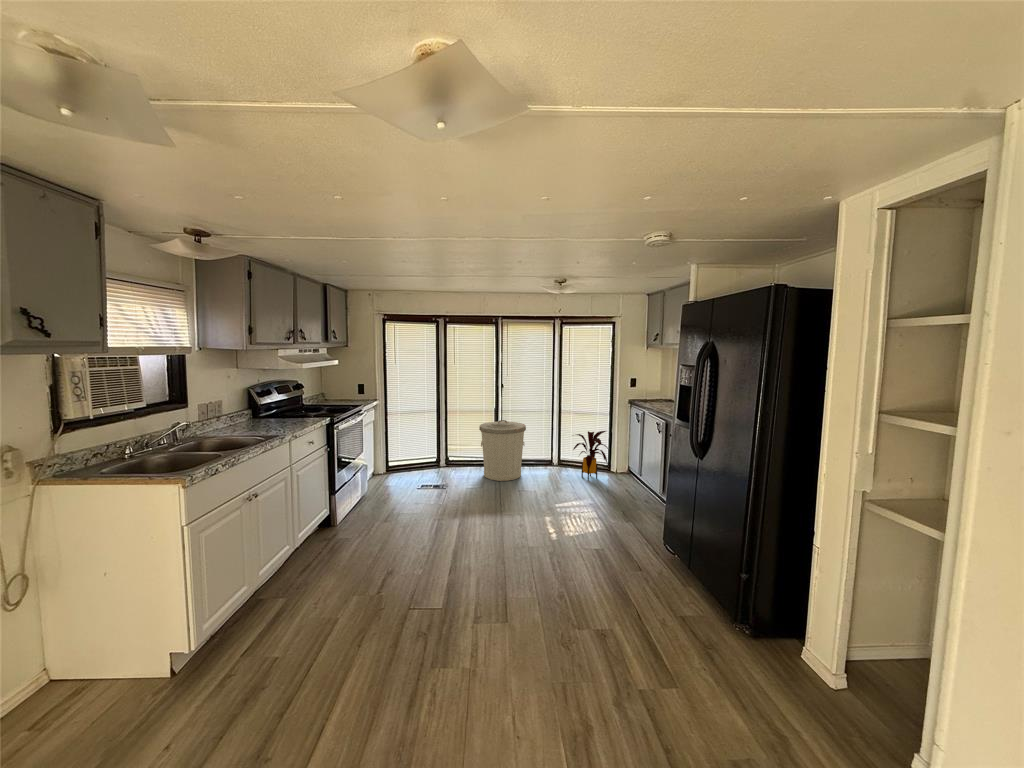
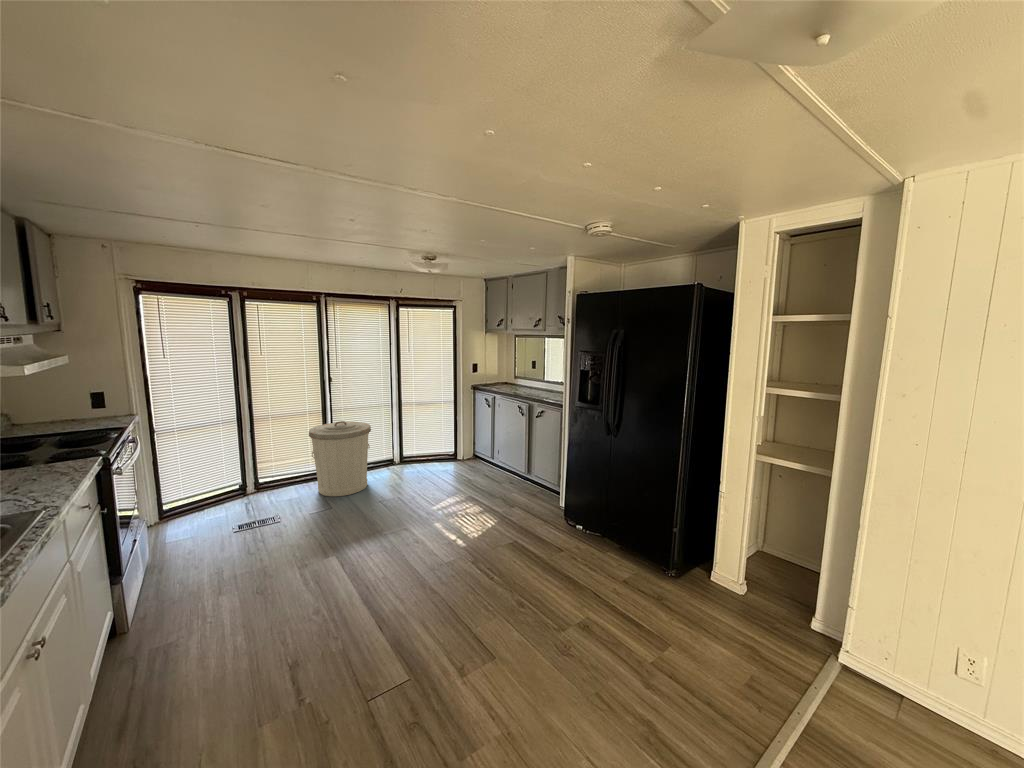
house plant: present [573,431,608,480] -> none [419,419,463,473]

